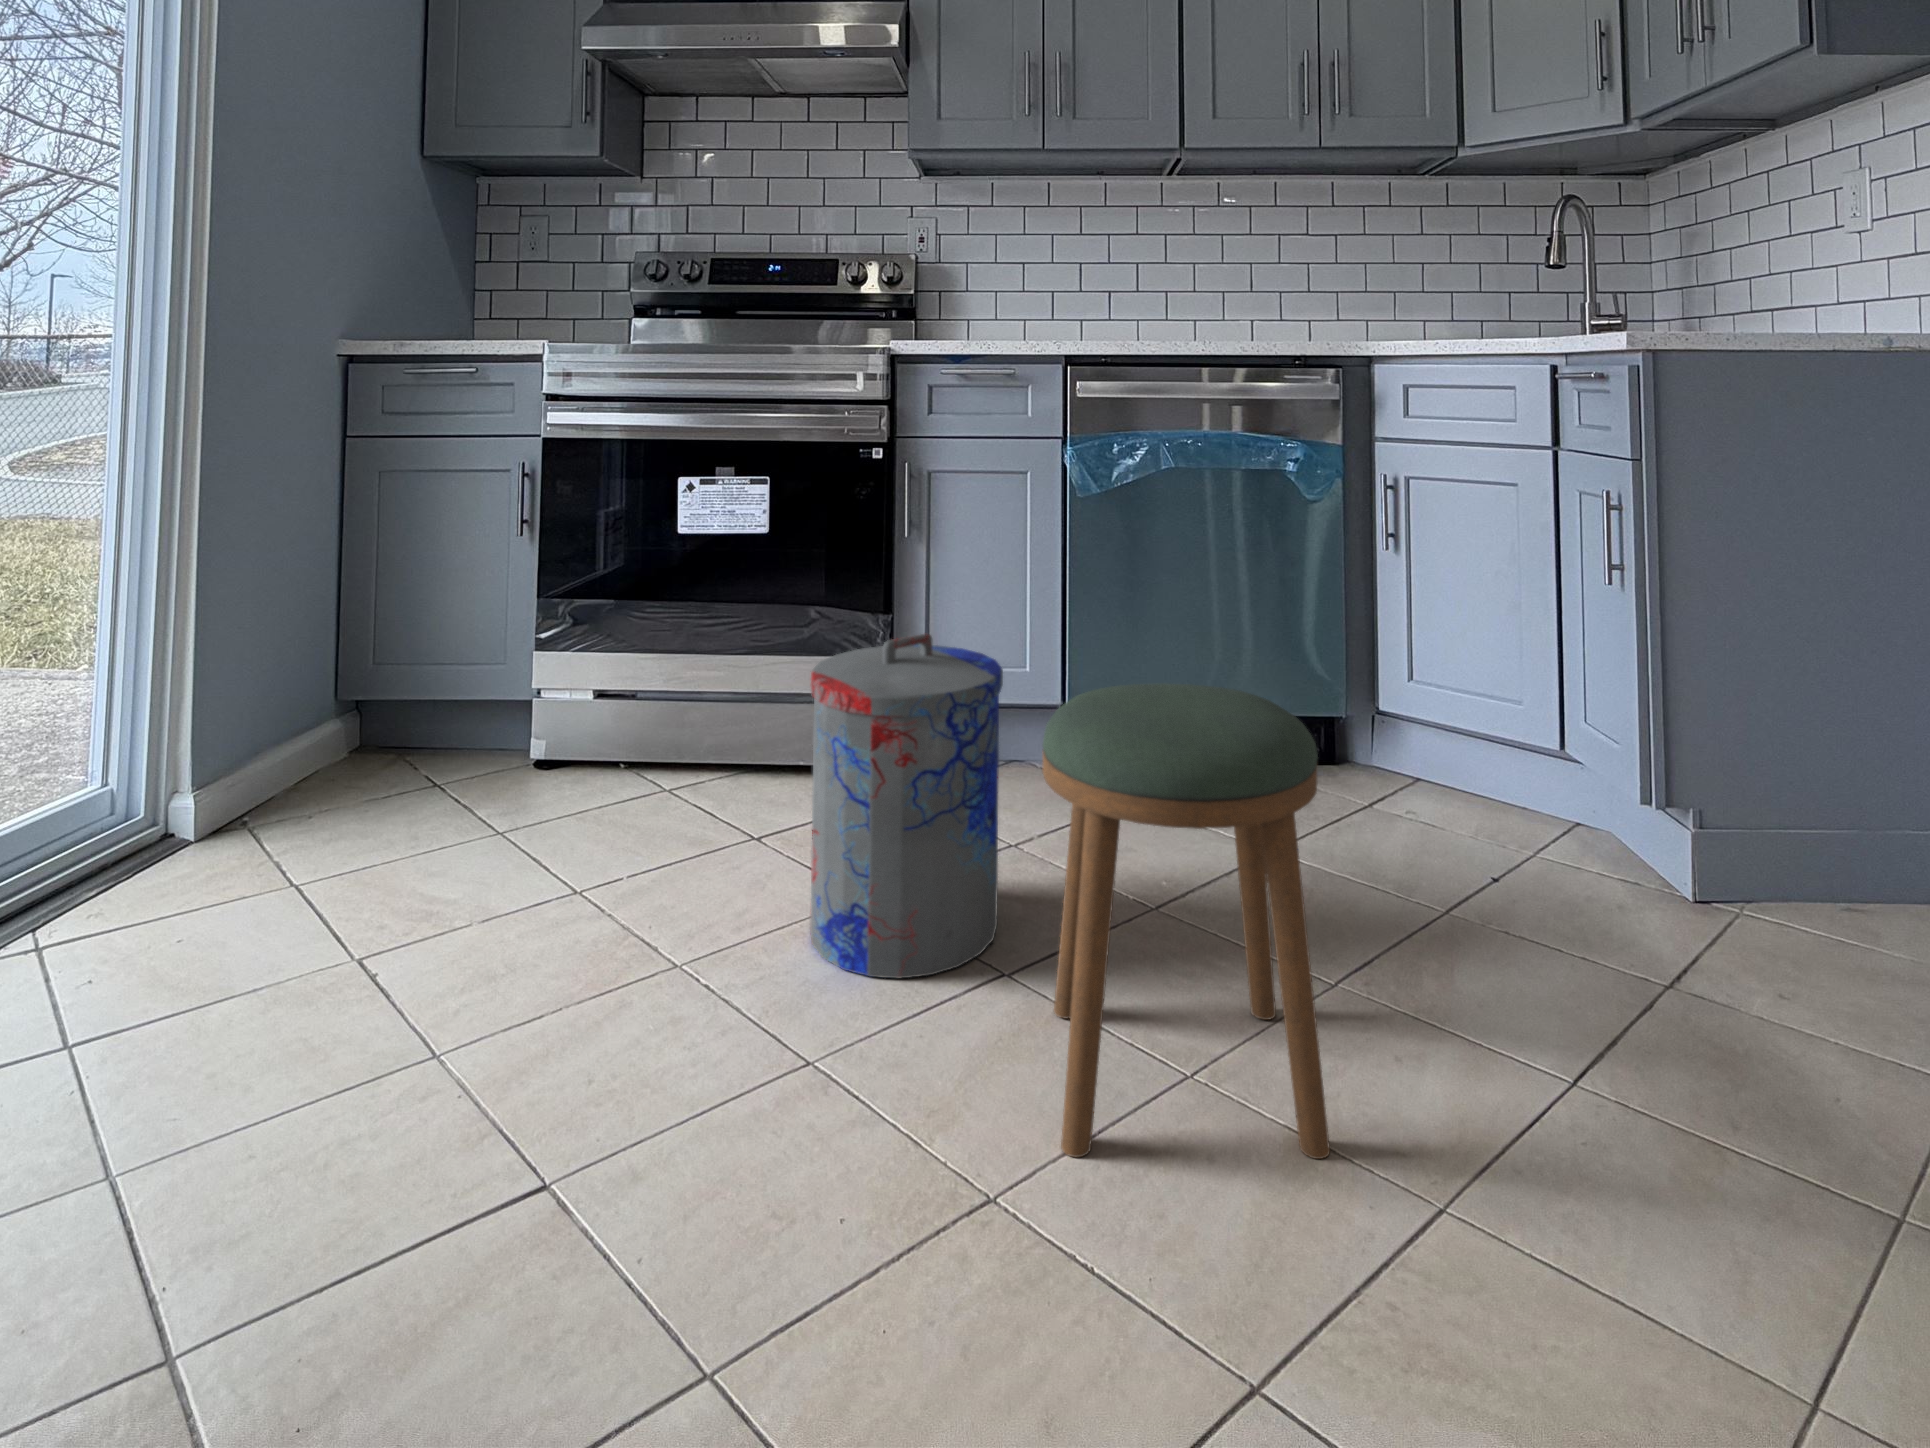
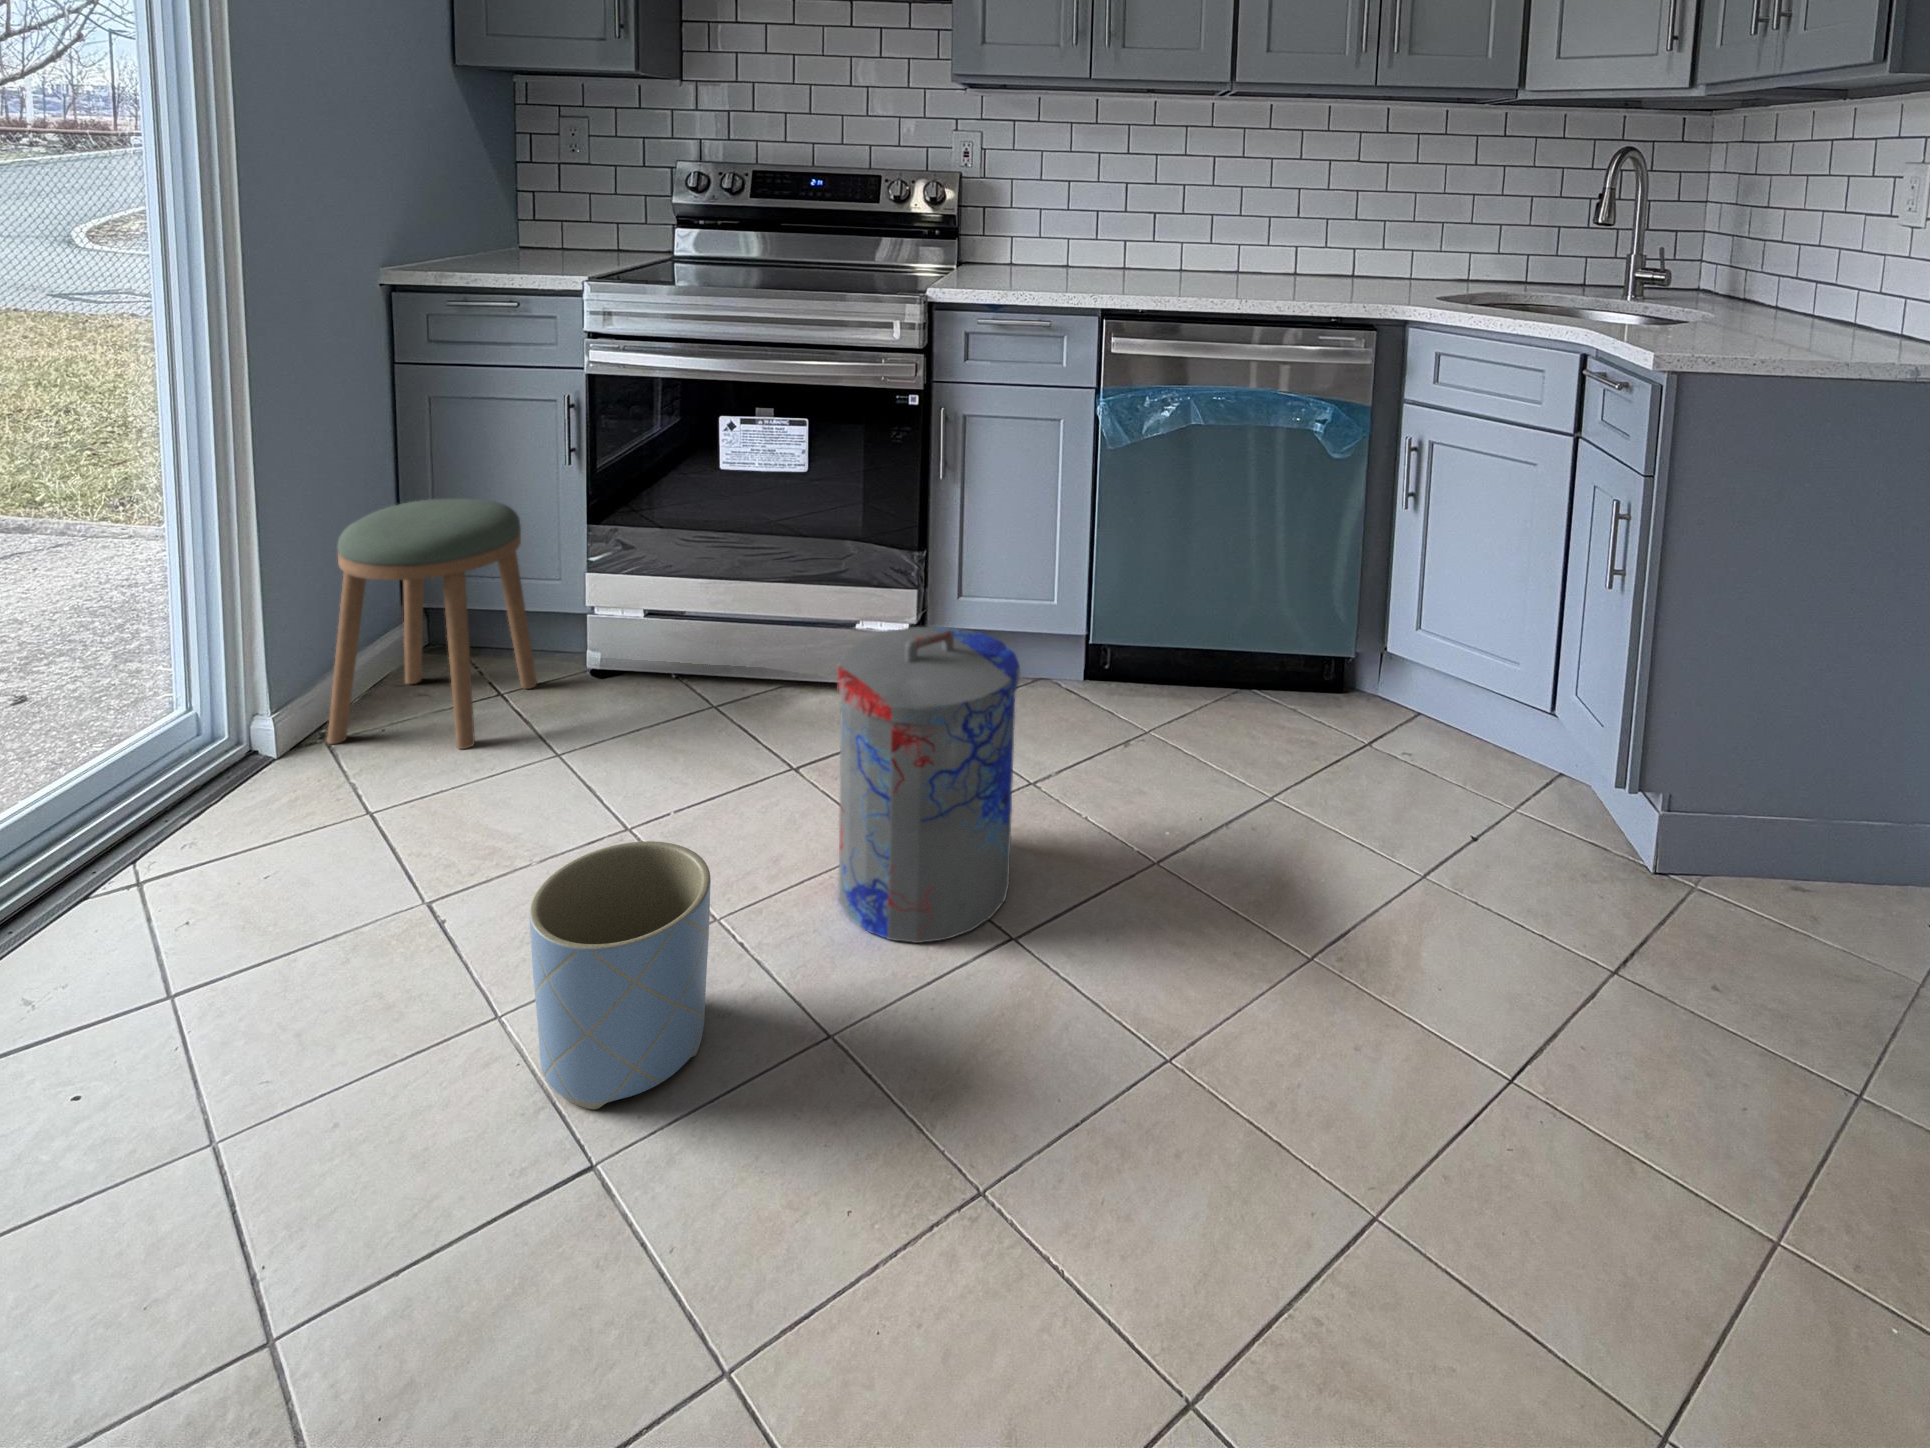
stool: present [1043,683,1330,1159] -> present [327,498,537,749]
planter: none [483,844,680,1134] -> present [529,841,711,1109]

